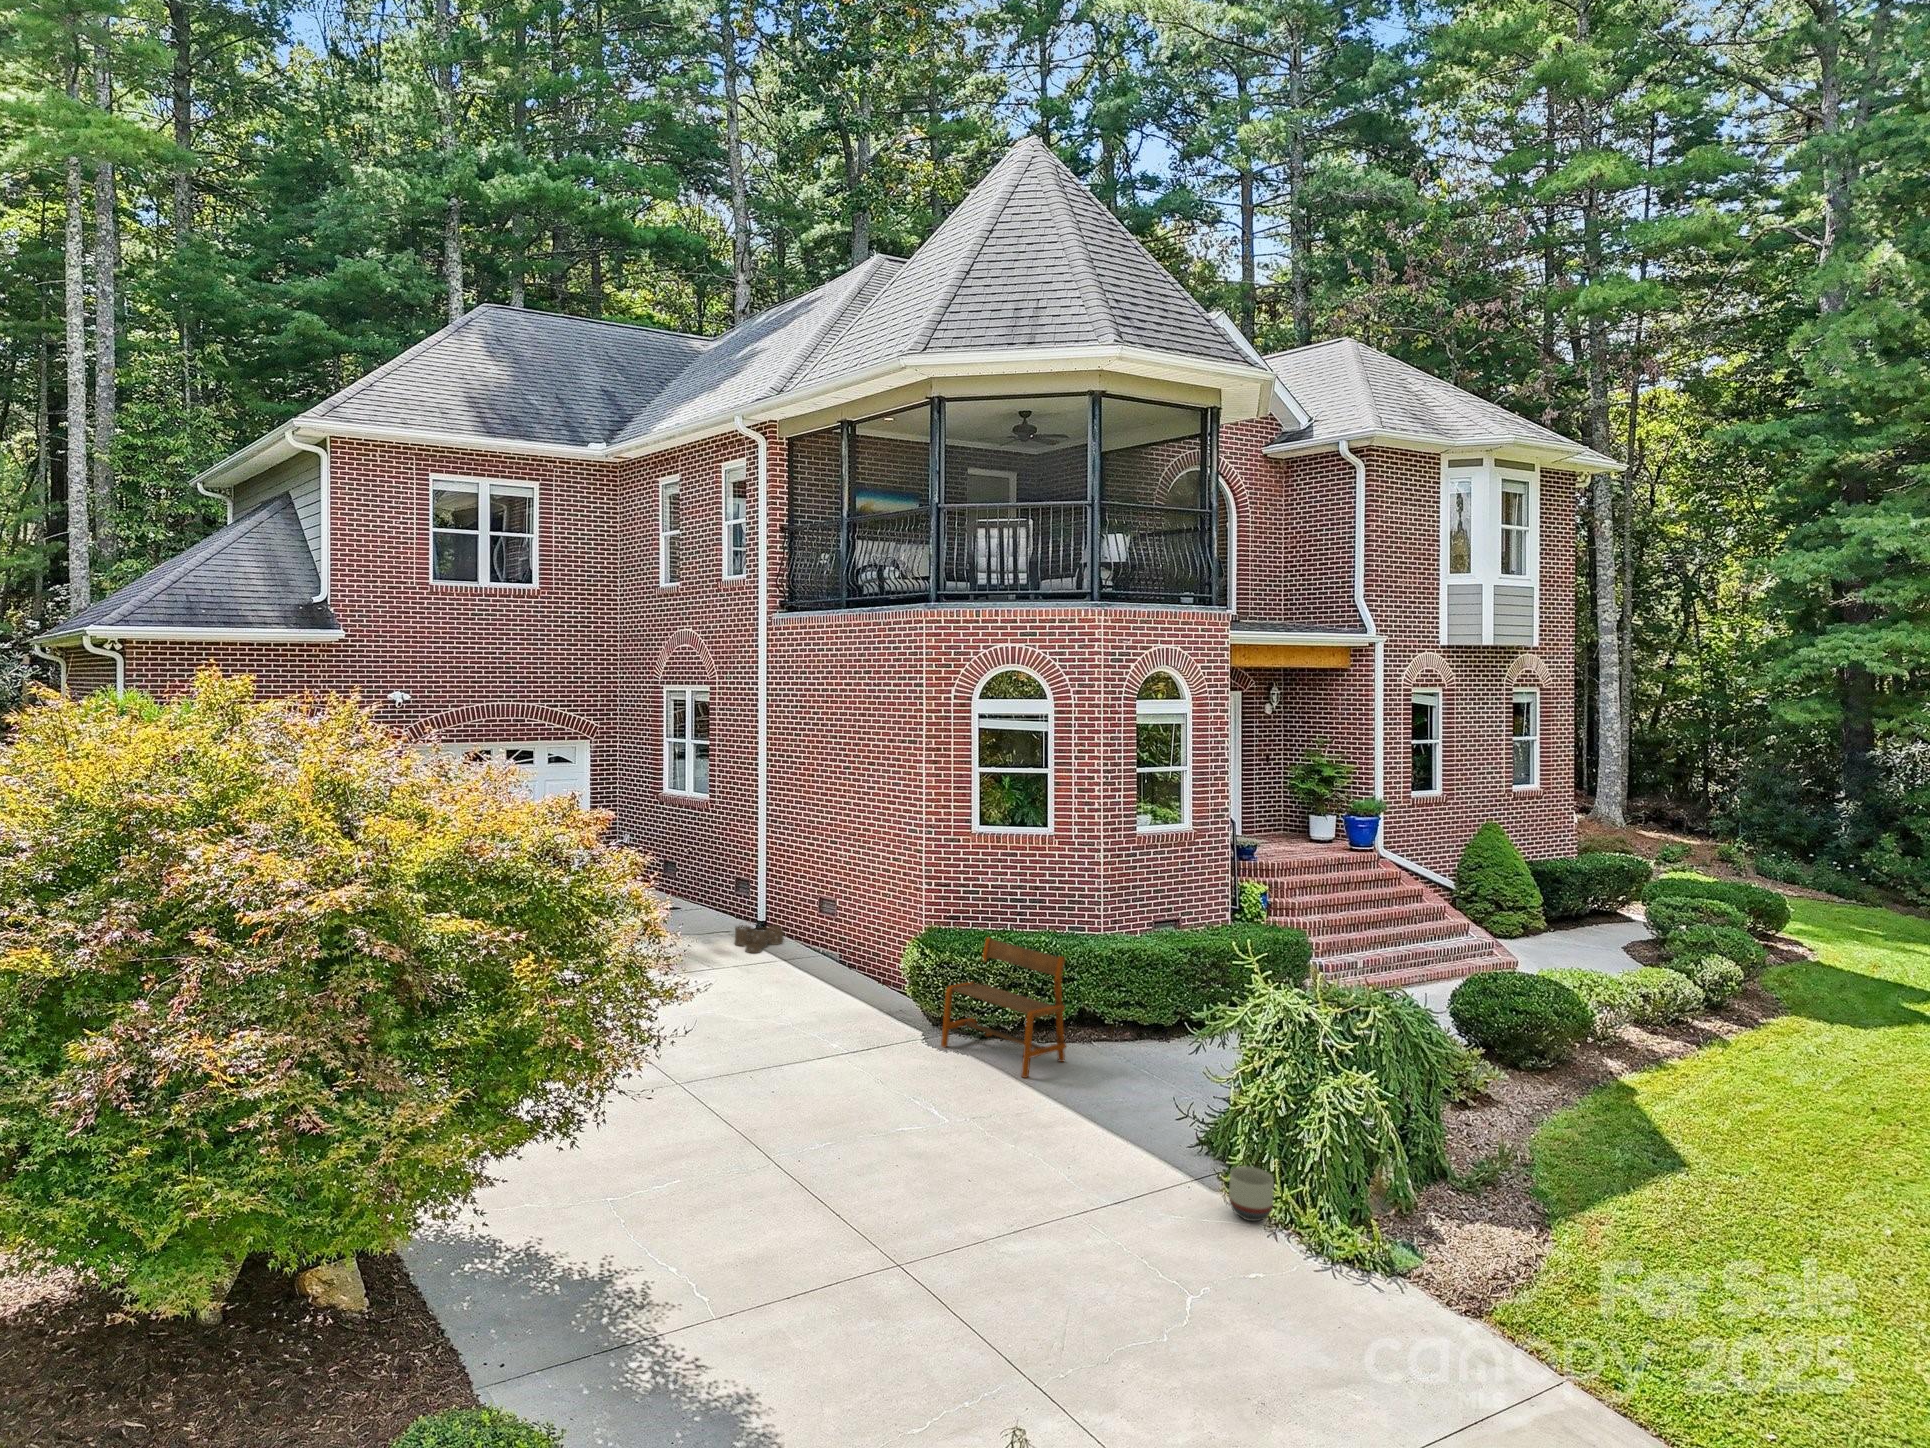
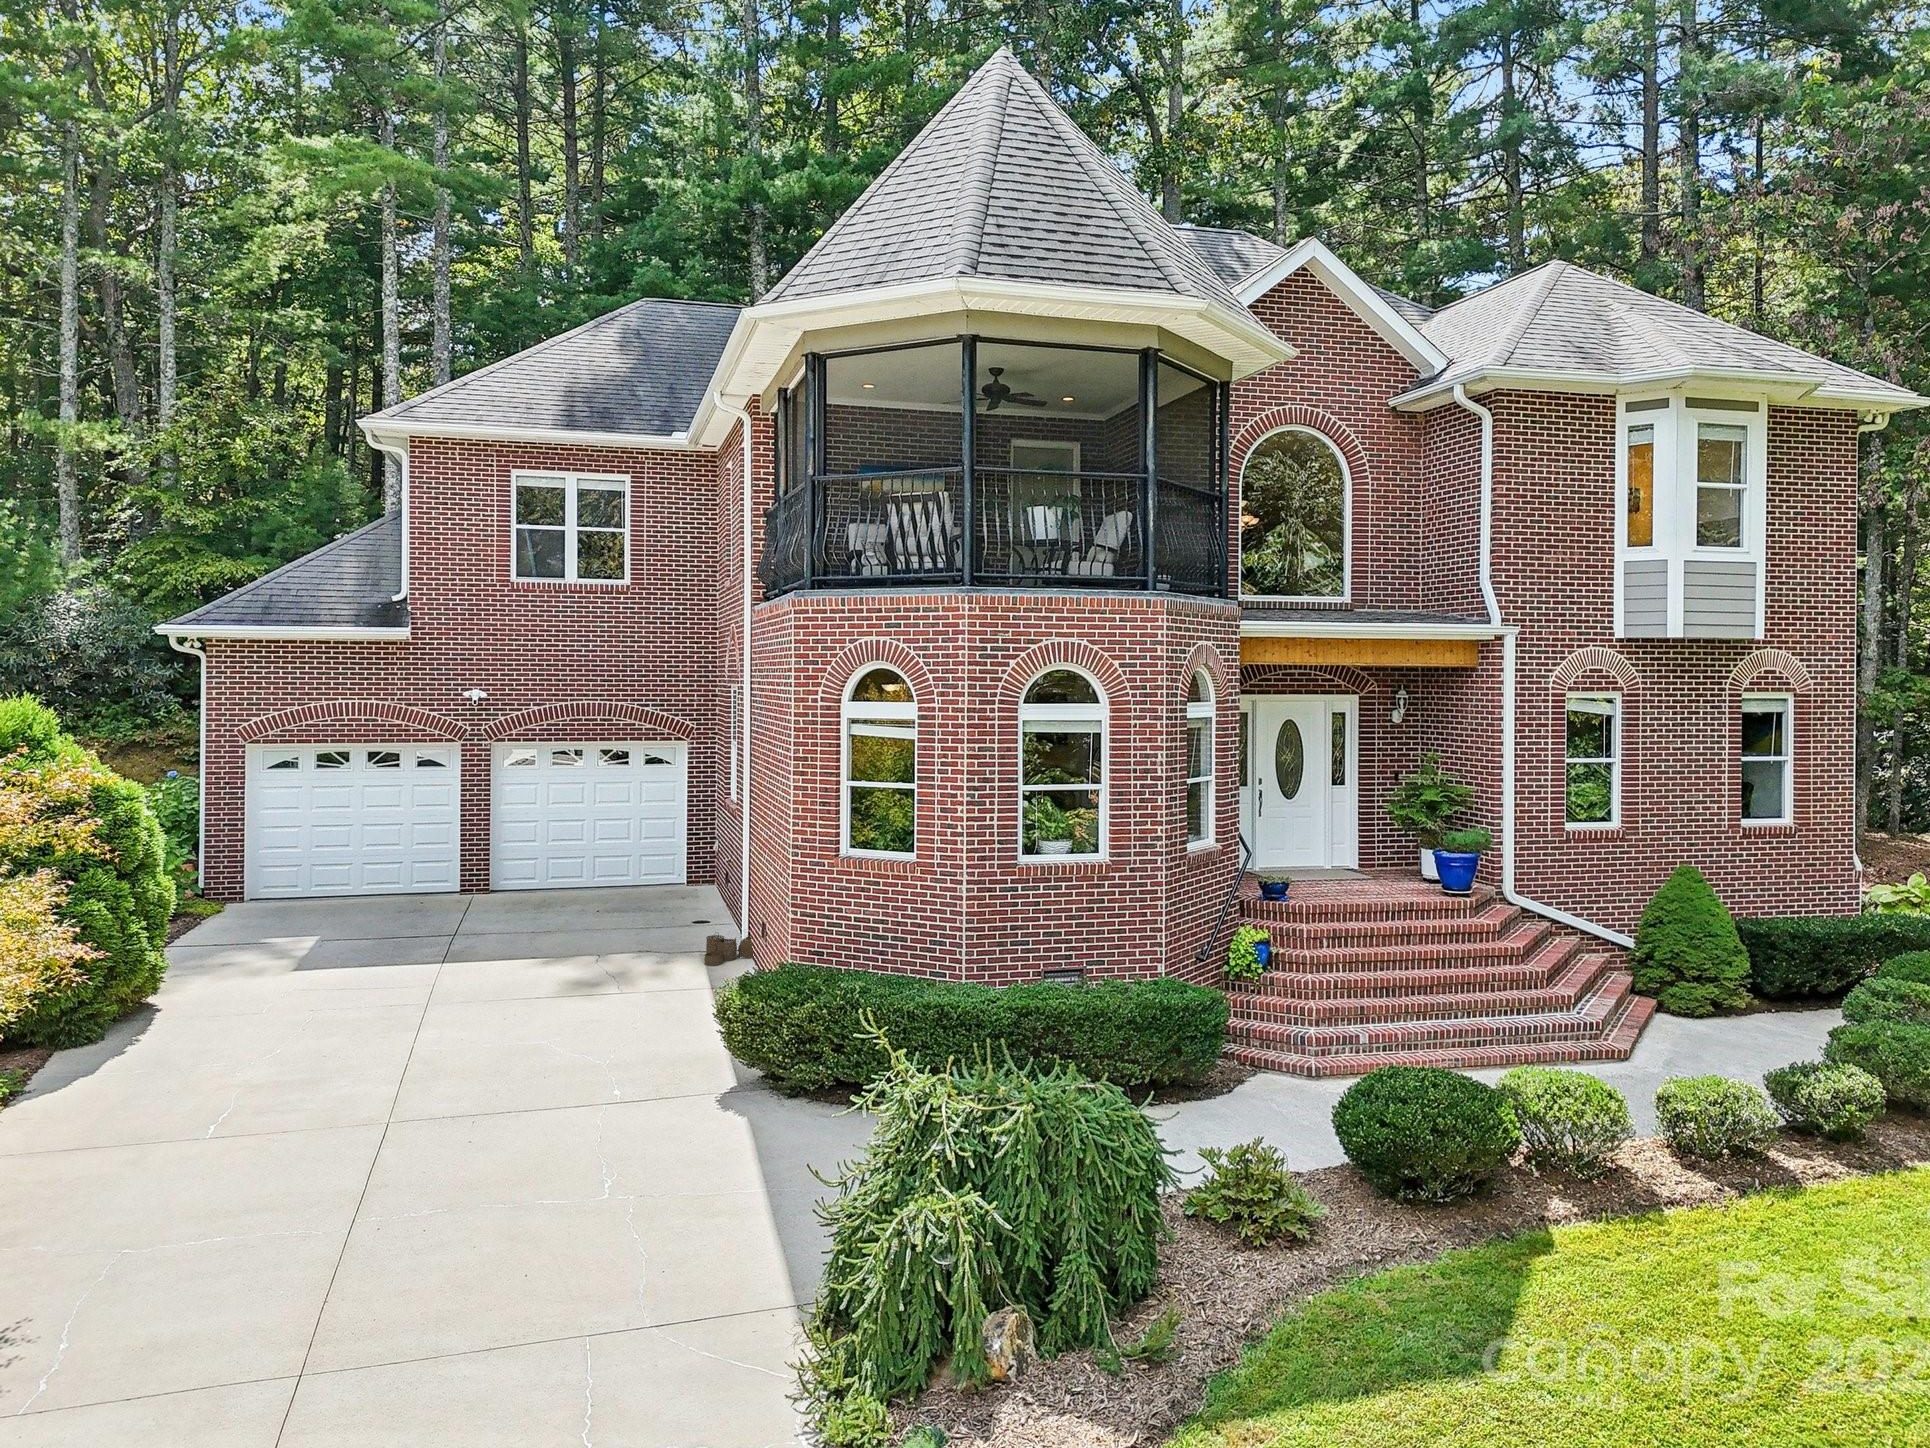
bench: present [941,937,1066,1078] -> none [729,971,834,1137]
planter: present [1229,1166,1274,1221] -> none [703,1282,757,1354]

